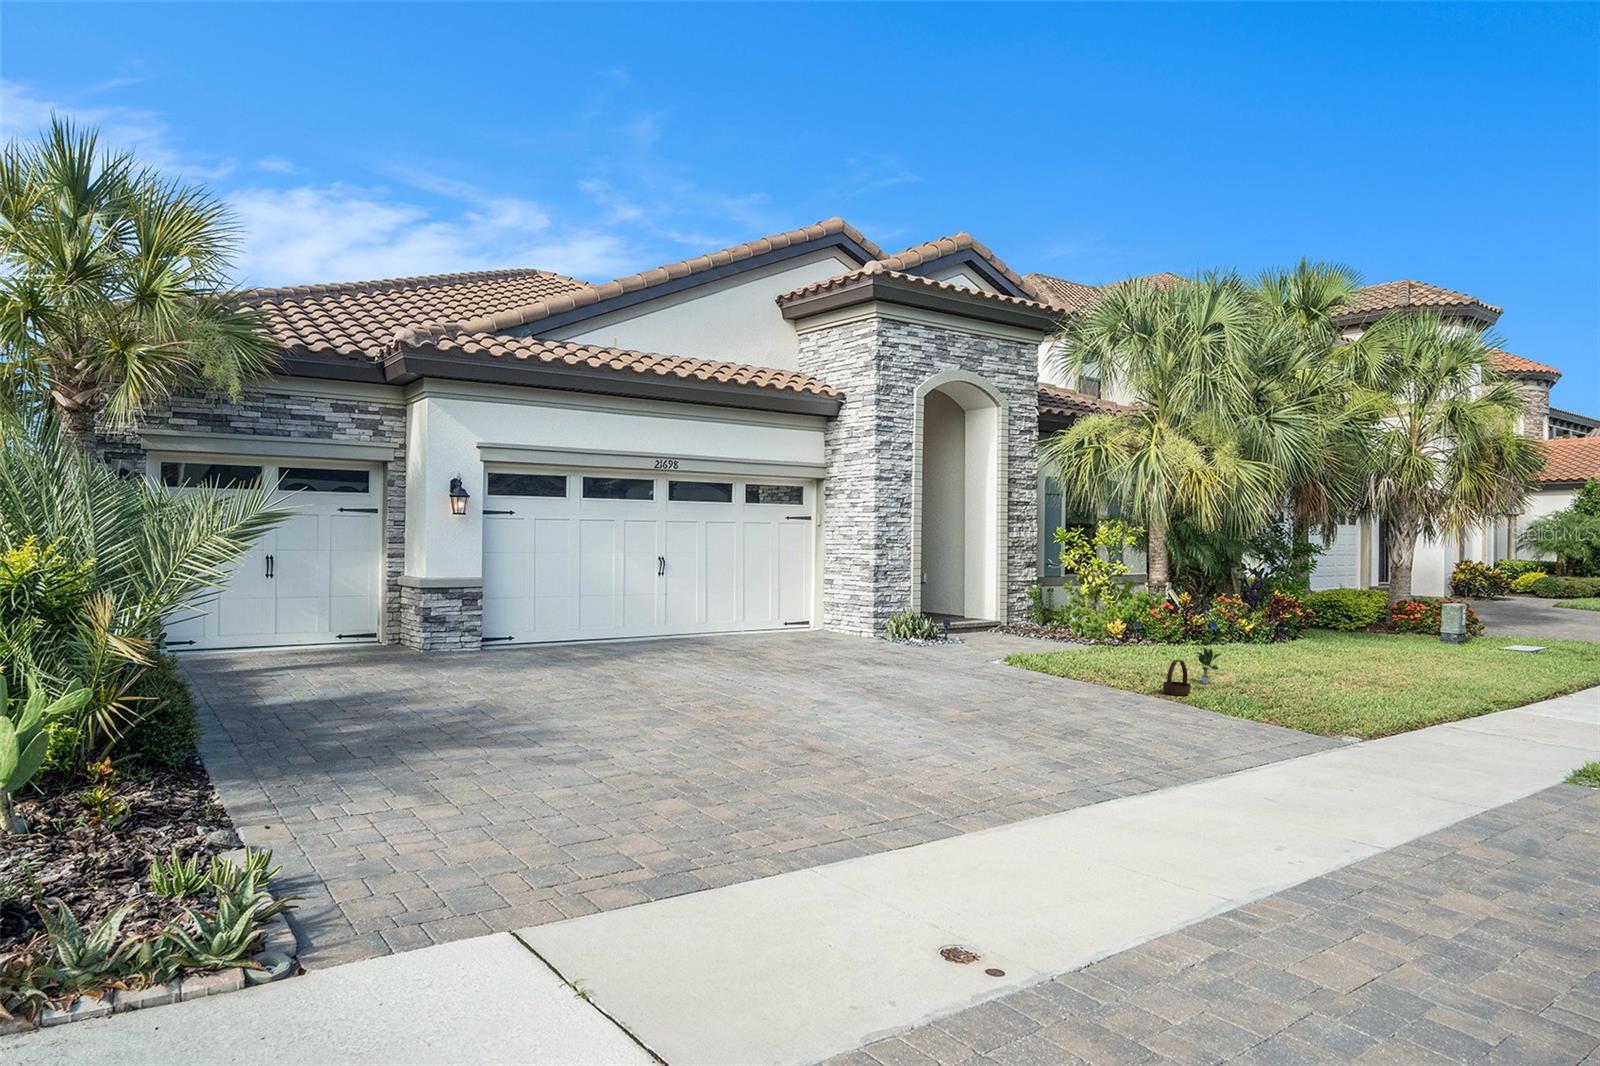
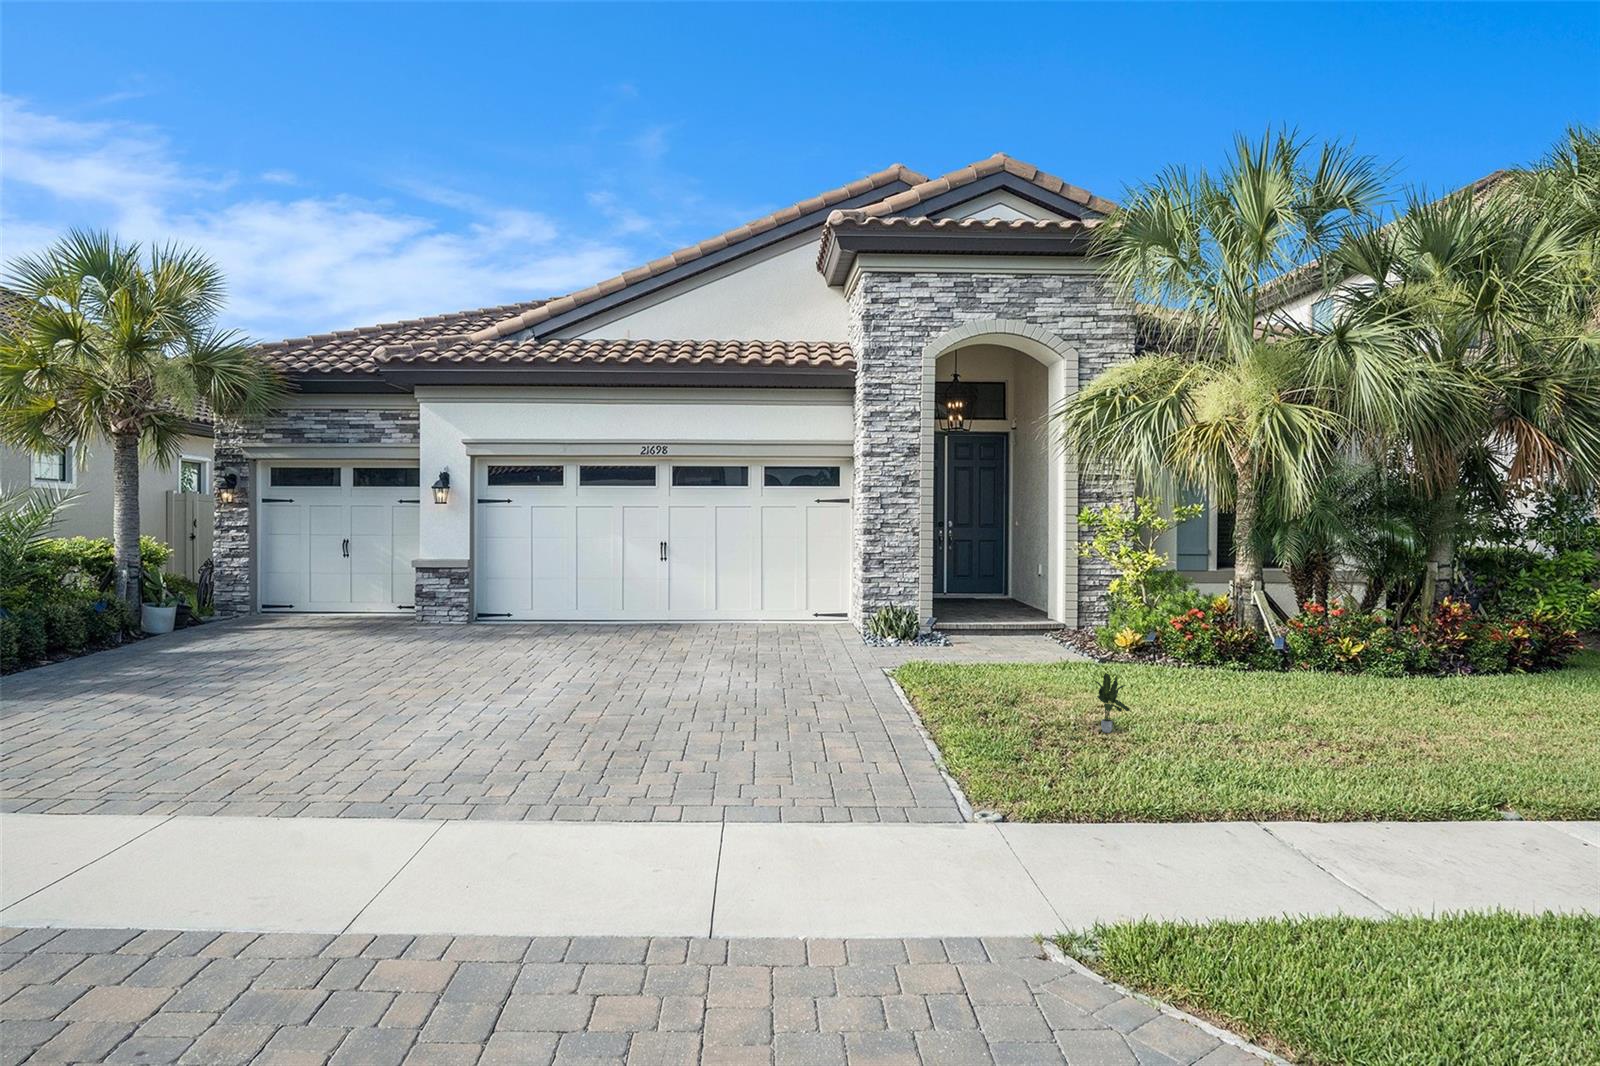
basket: present [1163,660,1191,696] -> none [970,688,1013,747]

